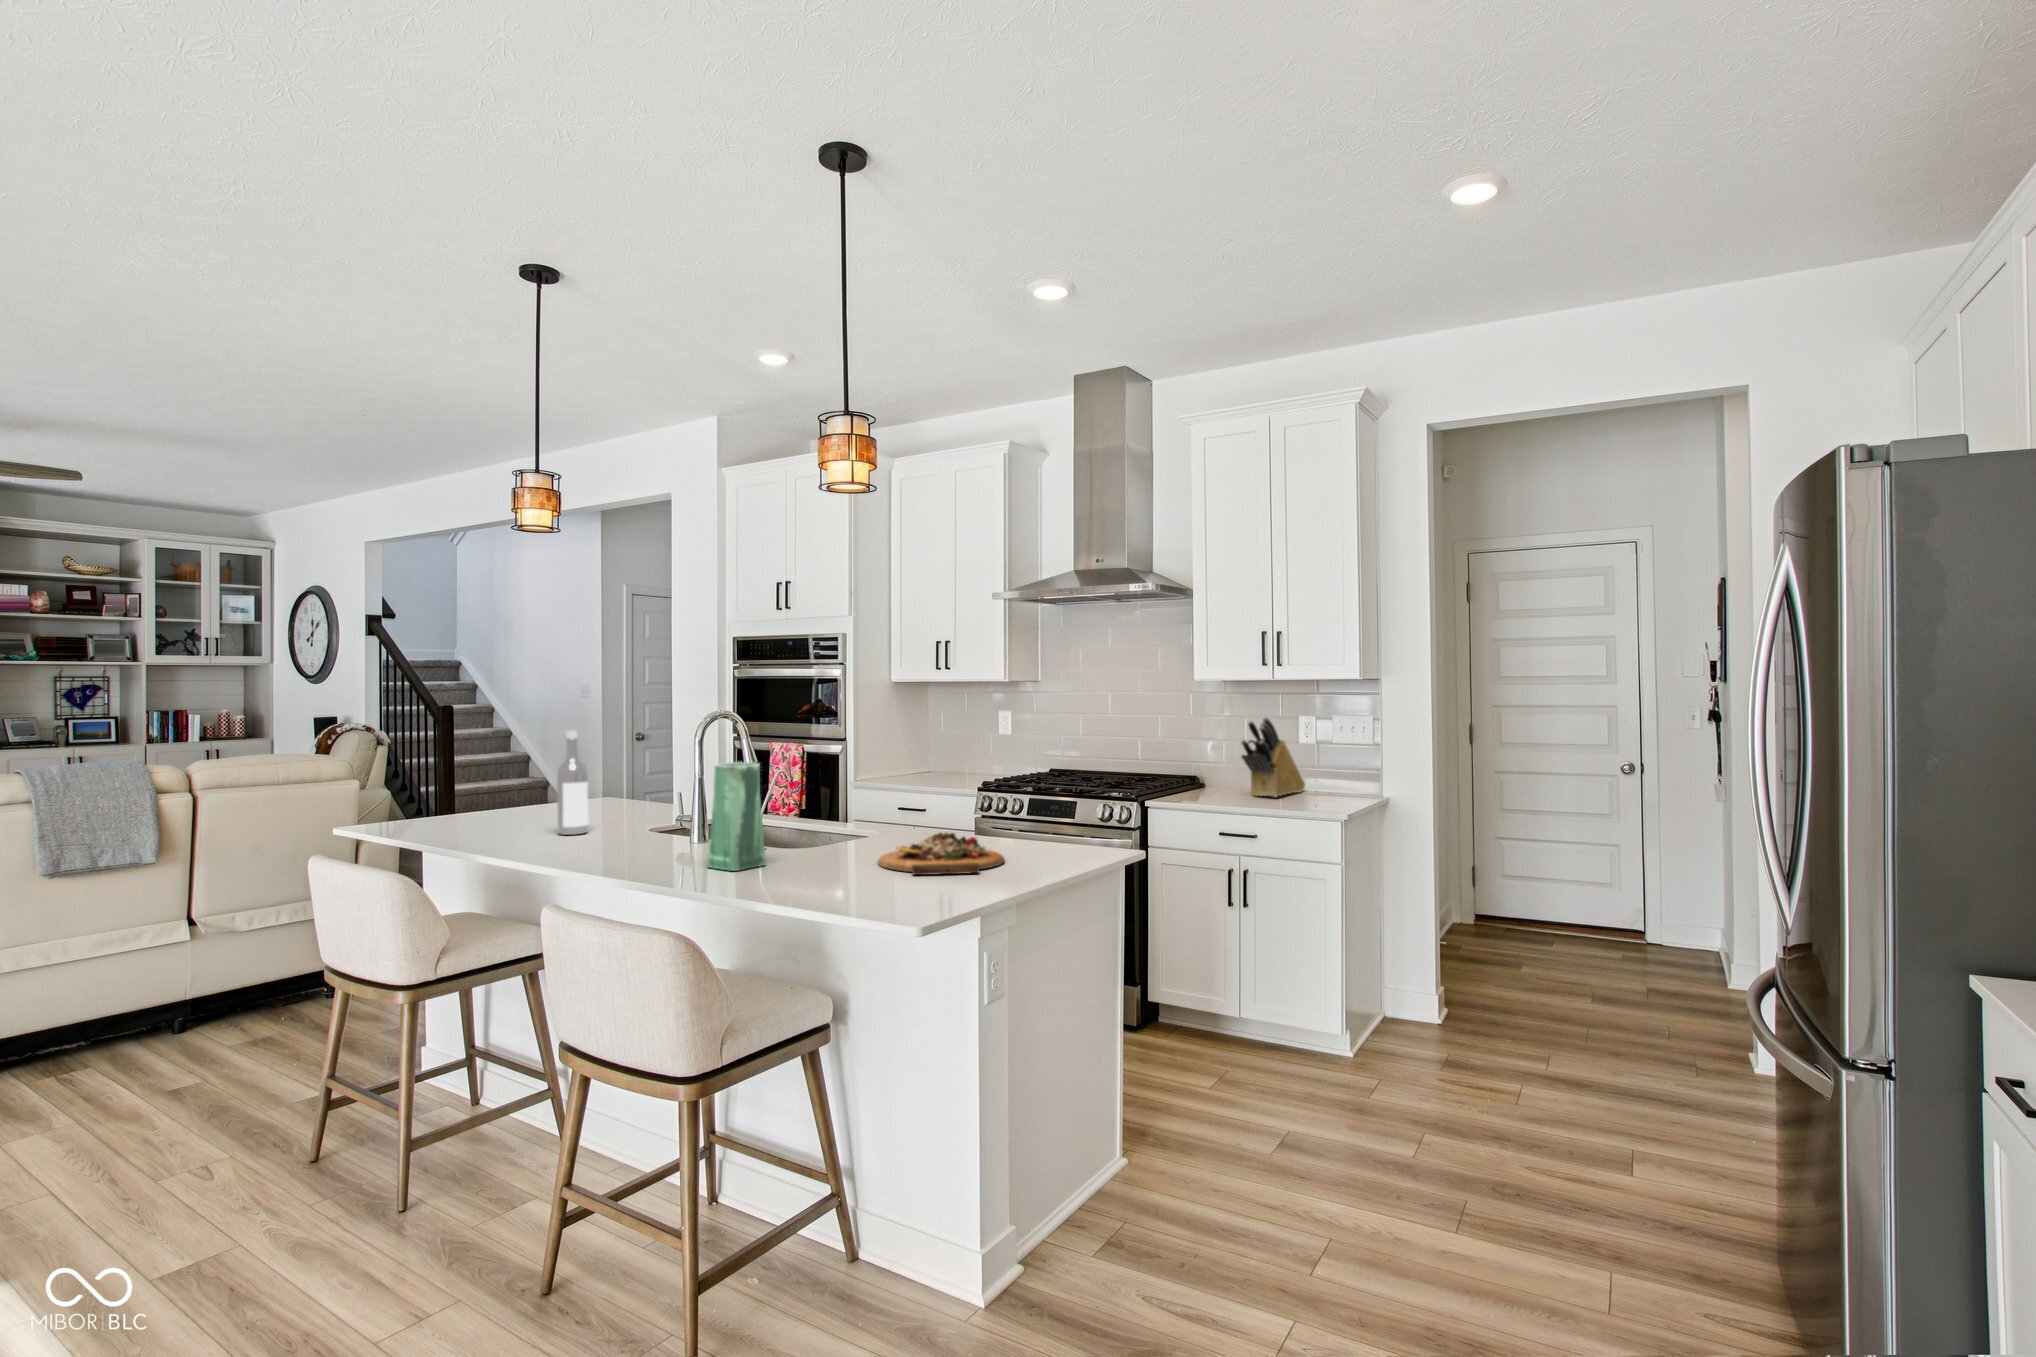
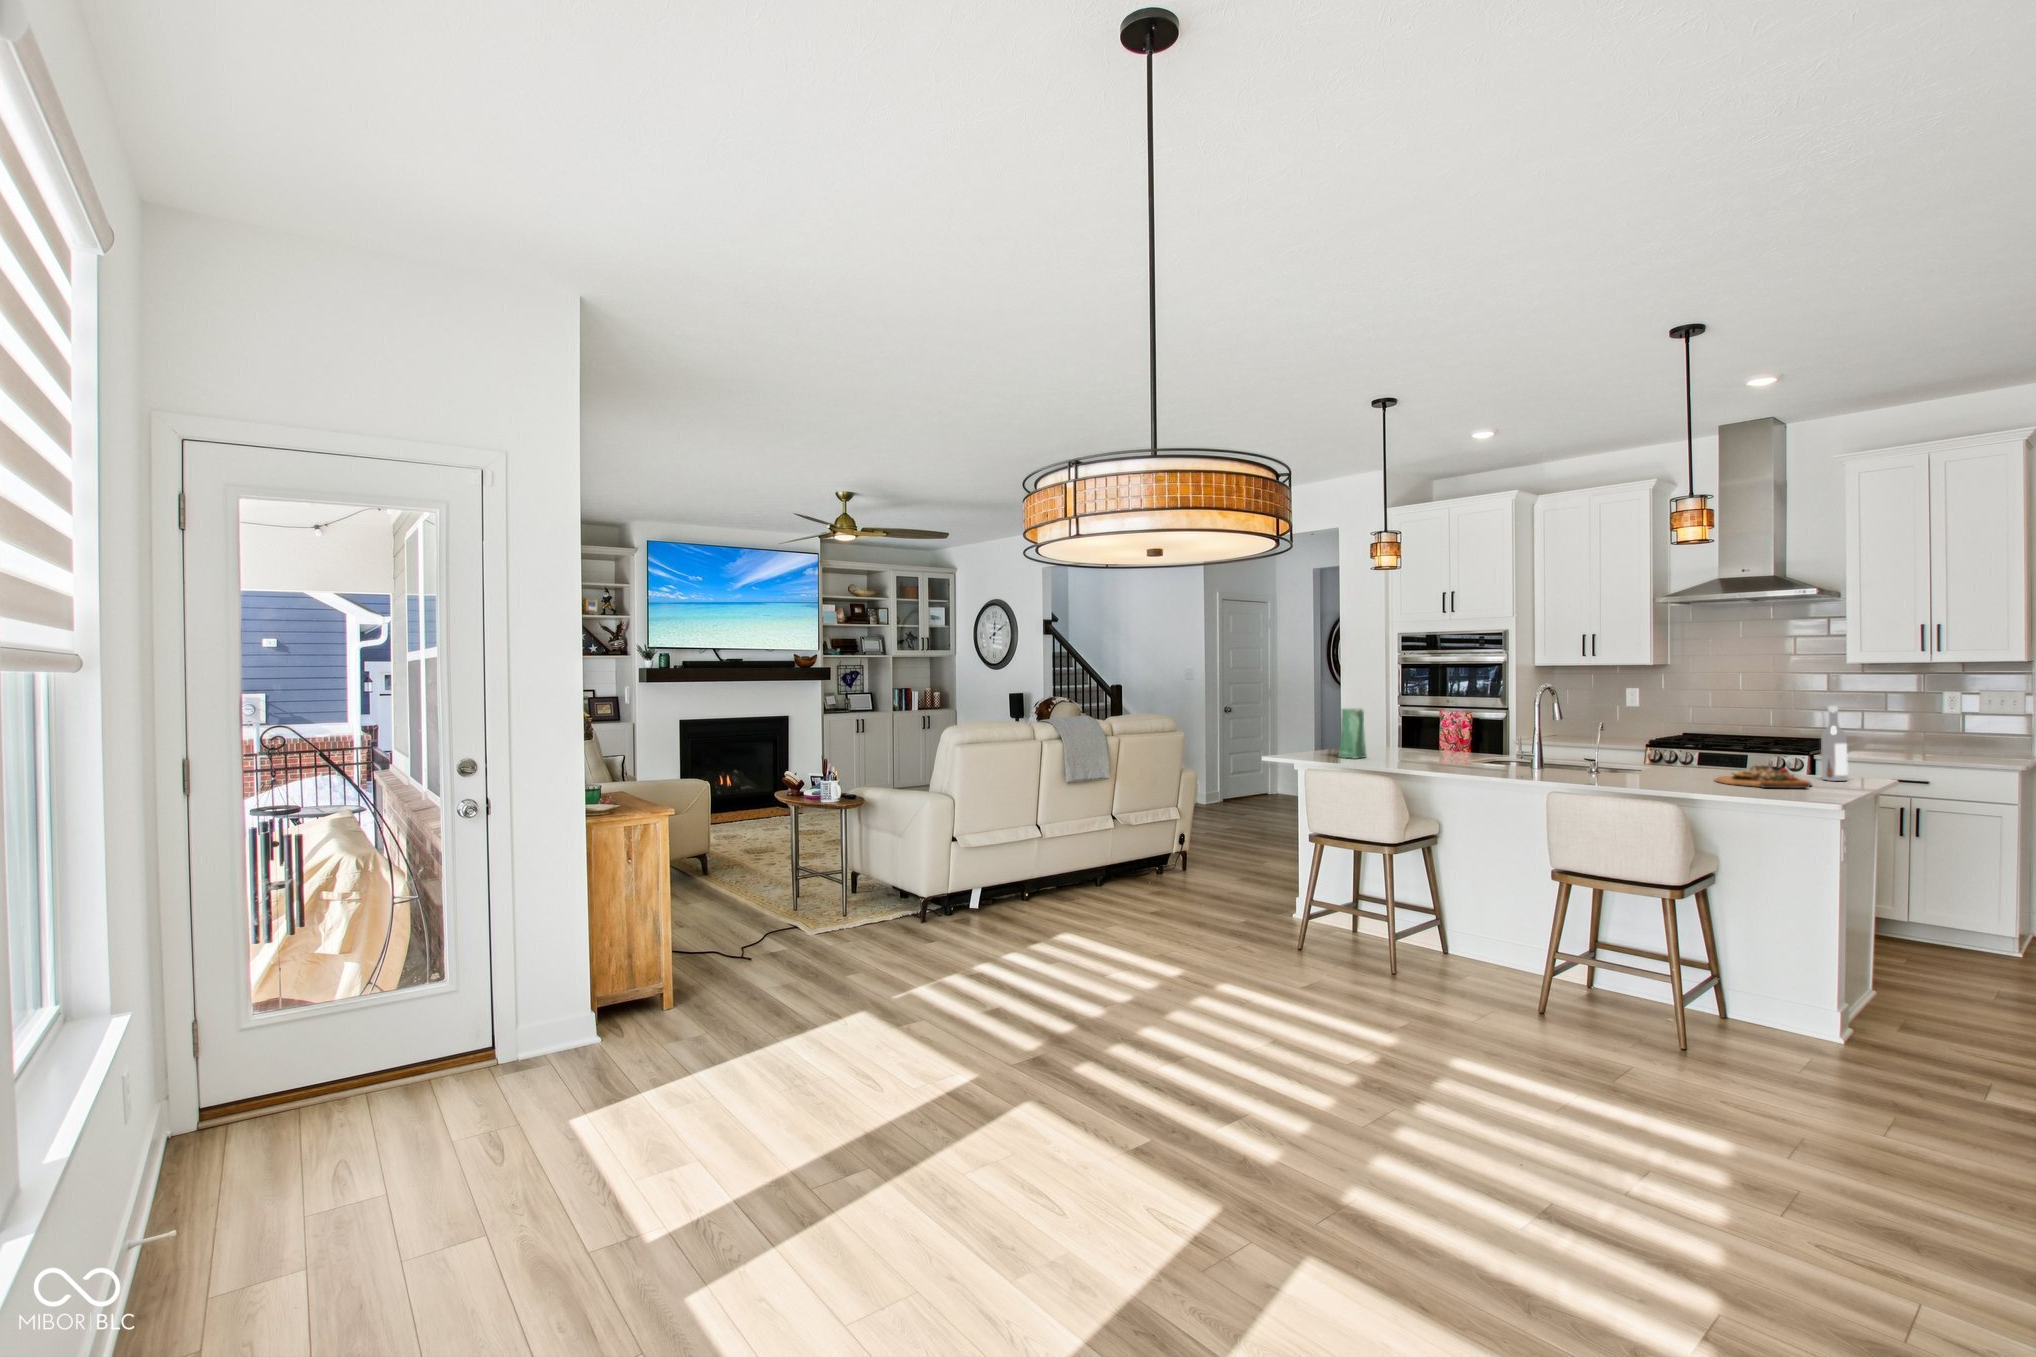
knife block: present [1241,718,1305,797] -> none [1903,693,1956,756]
wine bottle: present [557,731,588,835] -> present [1821,706,1848,781]
vase: present [708,762,766,871] -> present [1339,708,1367,759]

